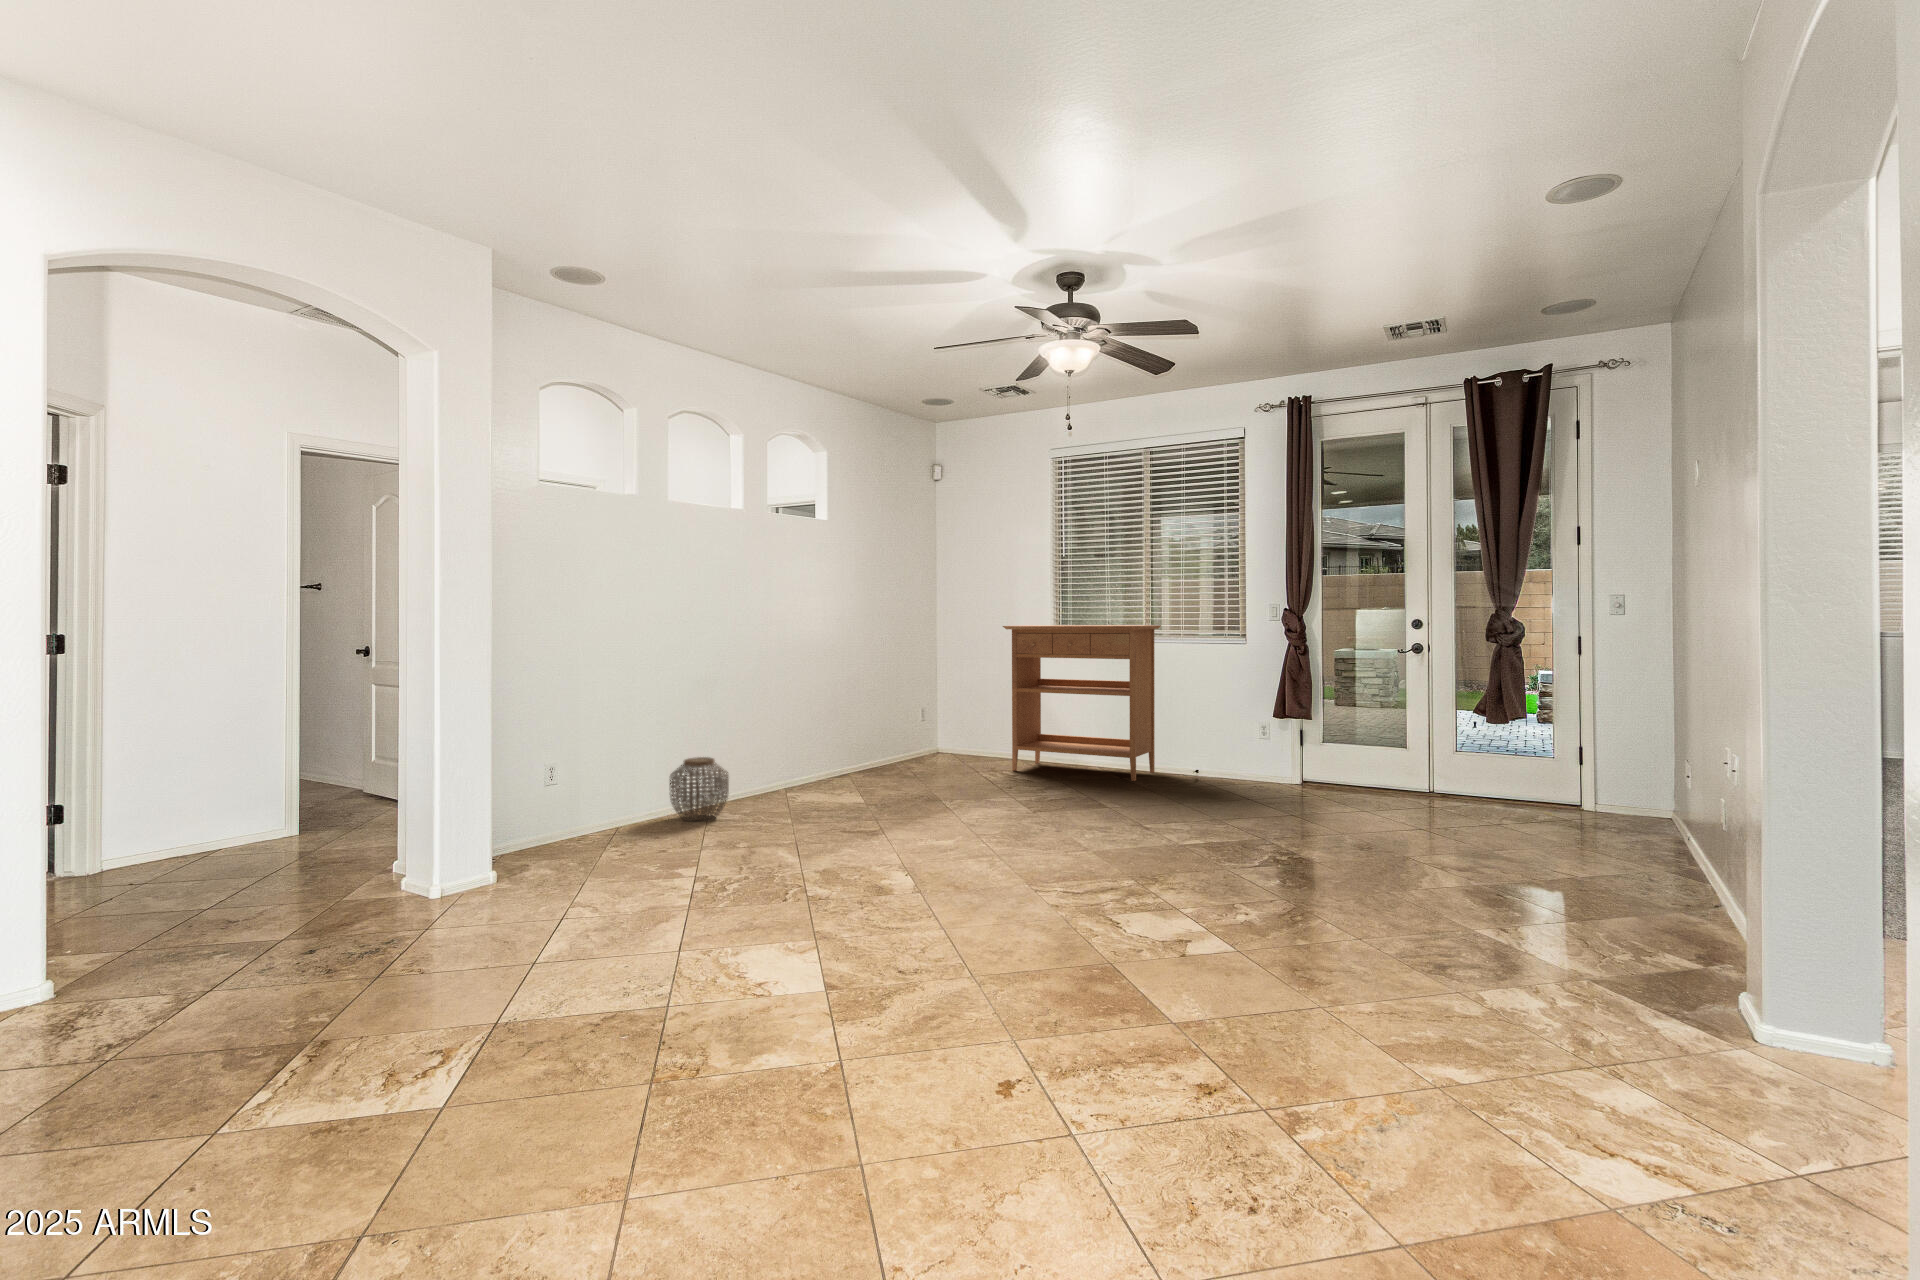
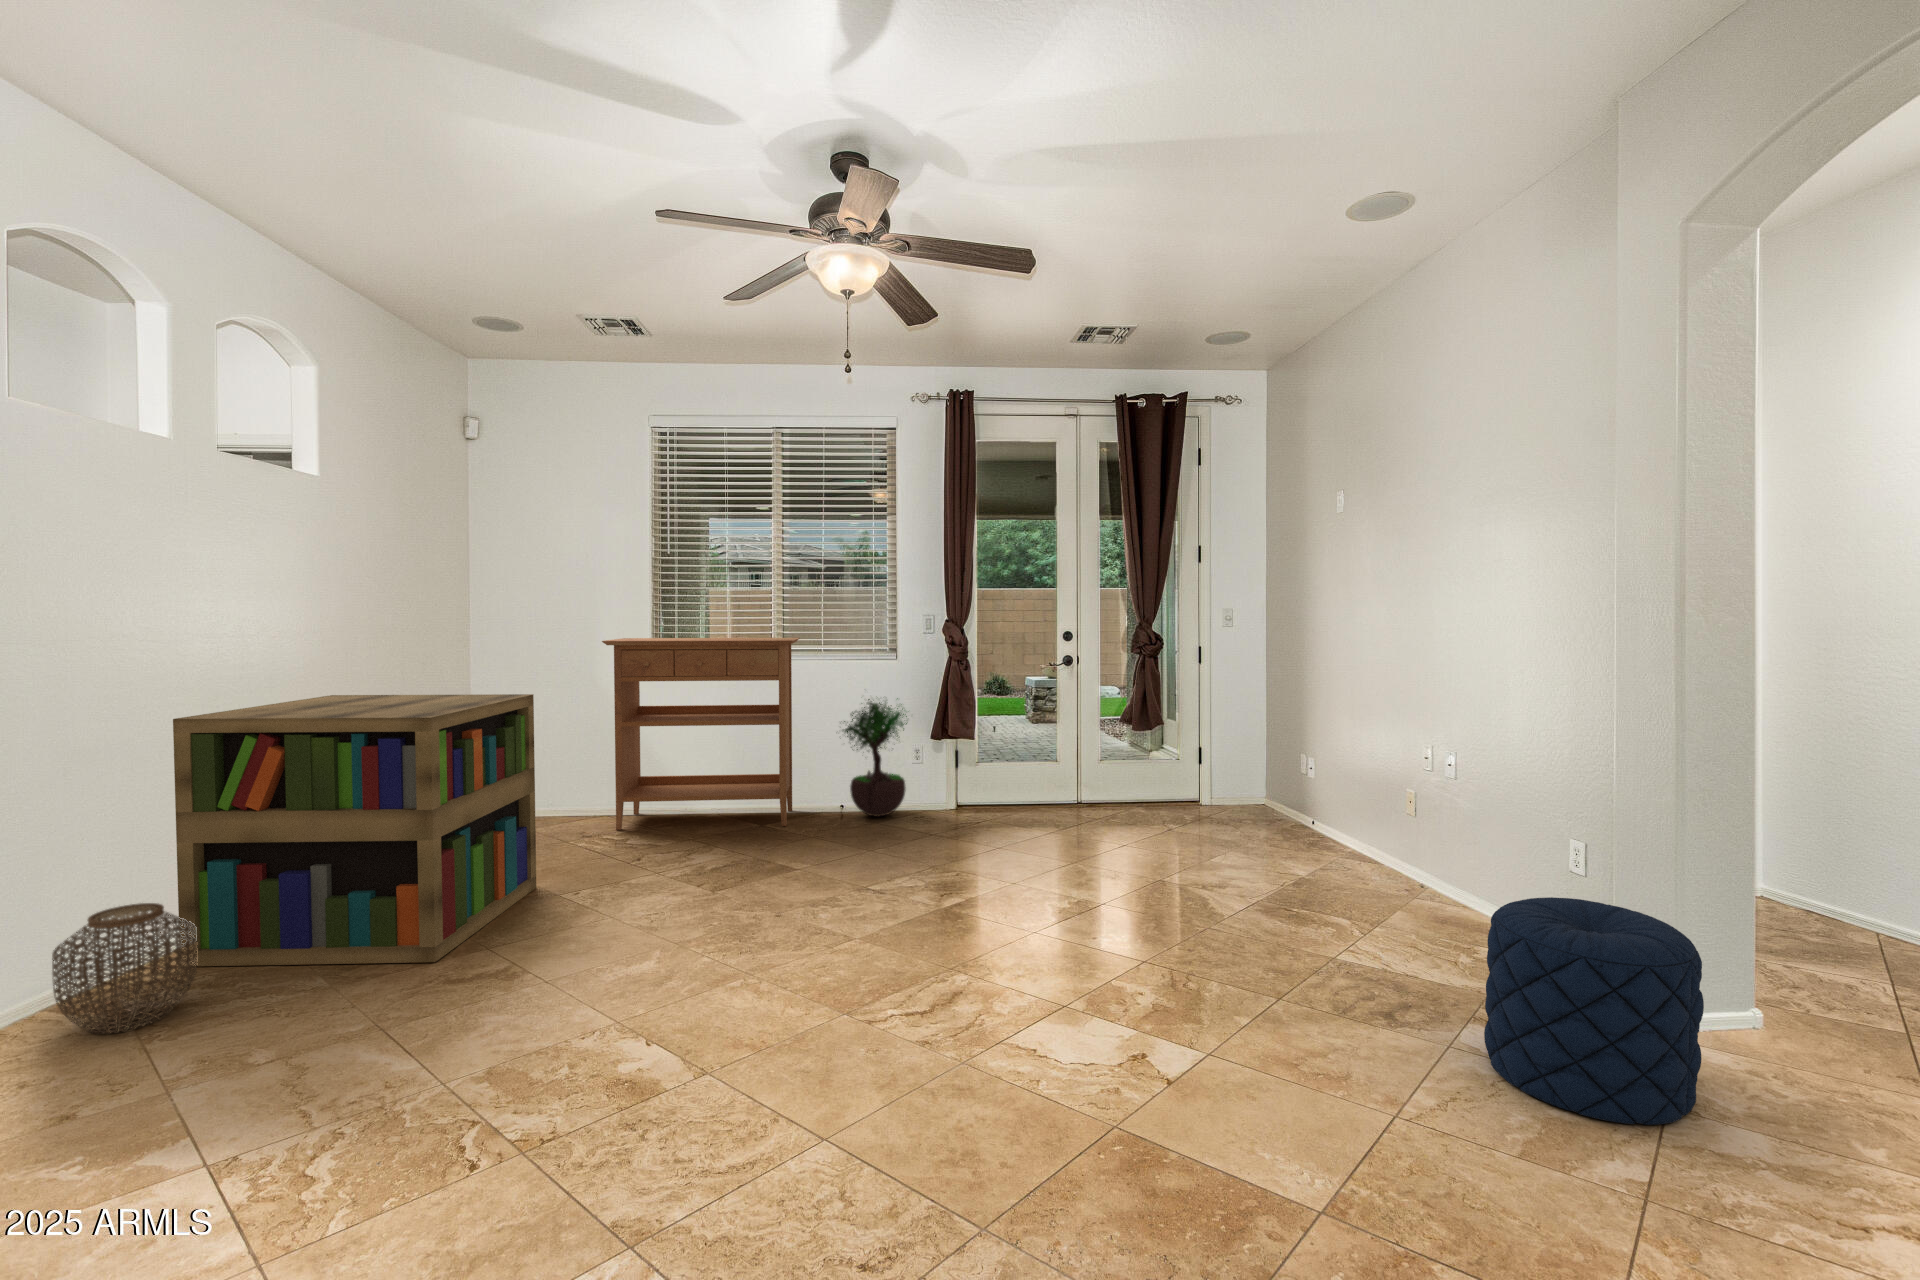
bookshelf: none [732,657,929,818] -> present [173,694,536,966]
potted tree: none [1178,669,1247,783] -> present [843,698,907,816]
pouf: none [1481,852,1686,1057] -> present [1484,897,1704,1125]

